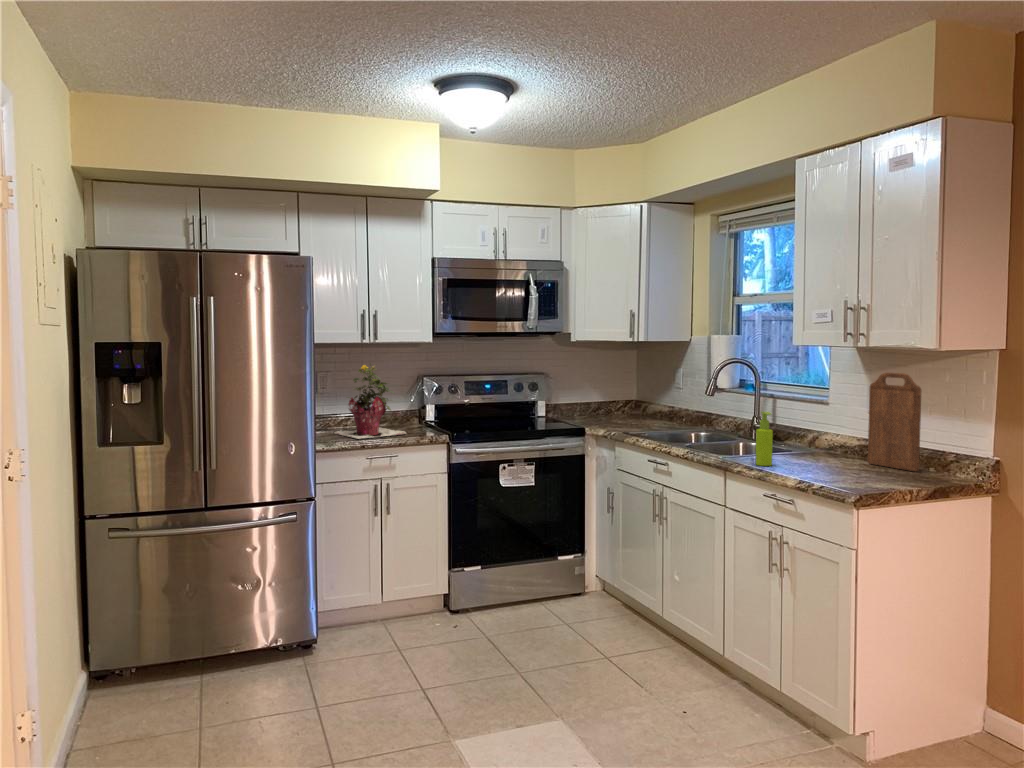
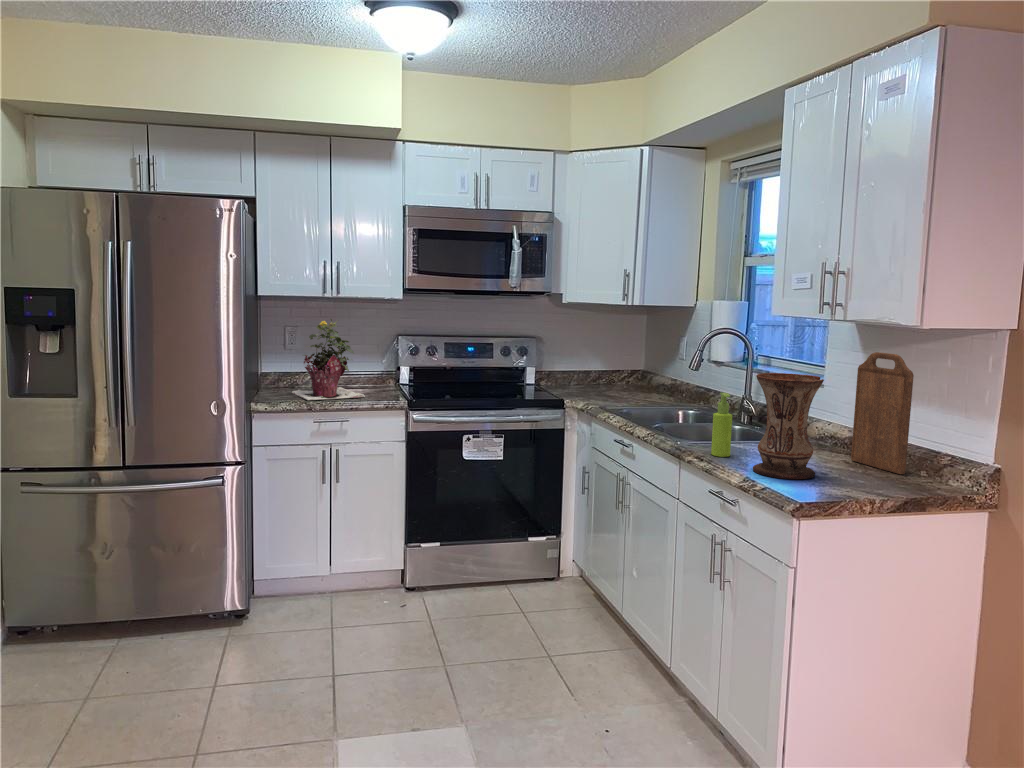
vase: none [801,392,858,479] -> present [753,373,824,479]

